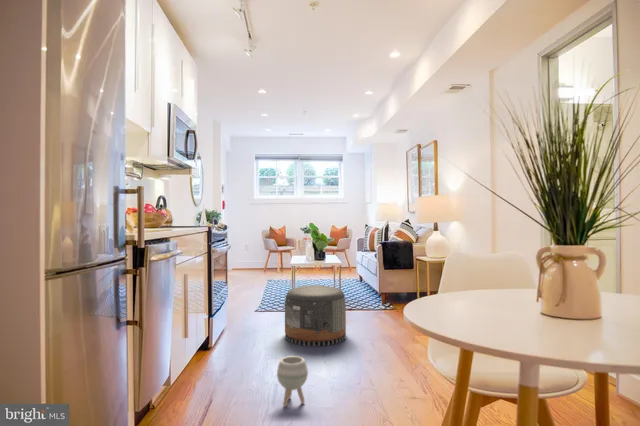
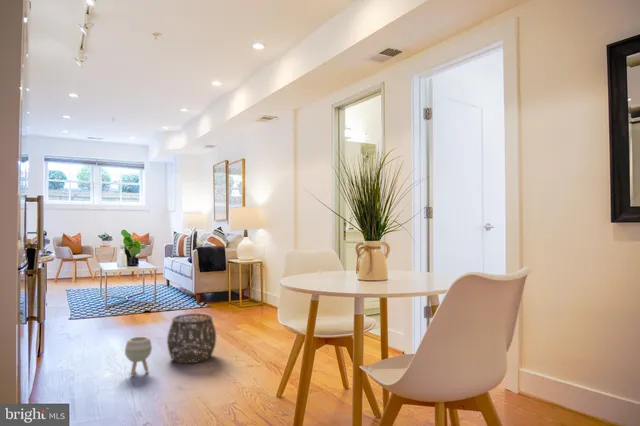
pouf: present [285,285,346,346] -> none [110,286,170,339]
woven basket: none [330,329,392,399] -> present [167,314,216,364]

